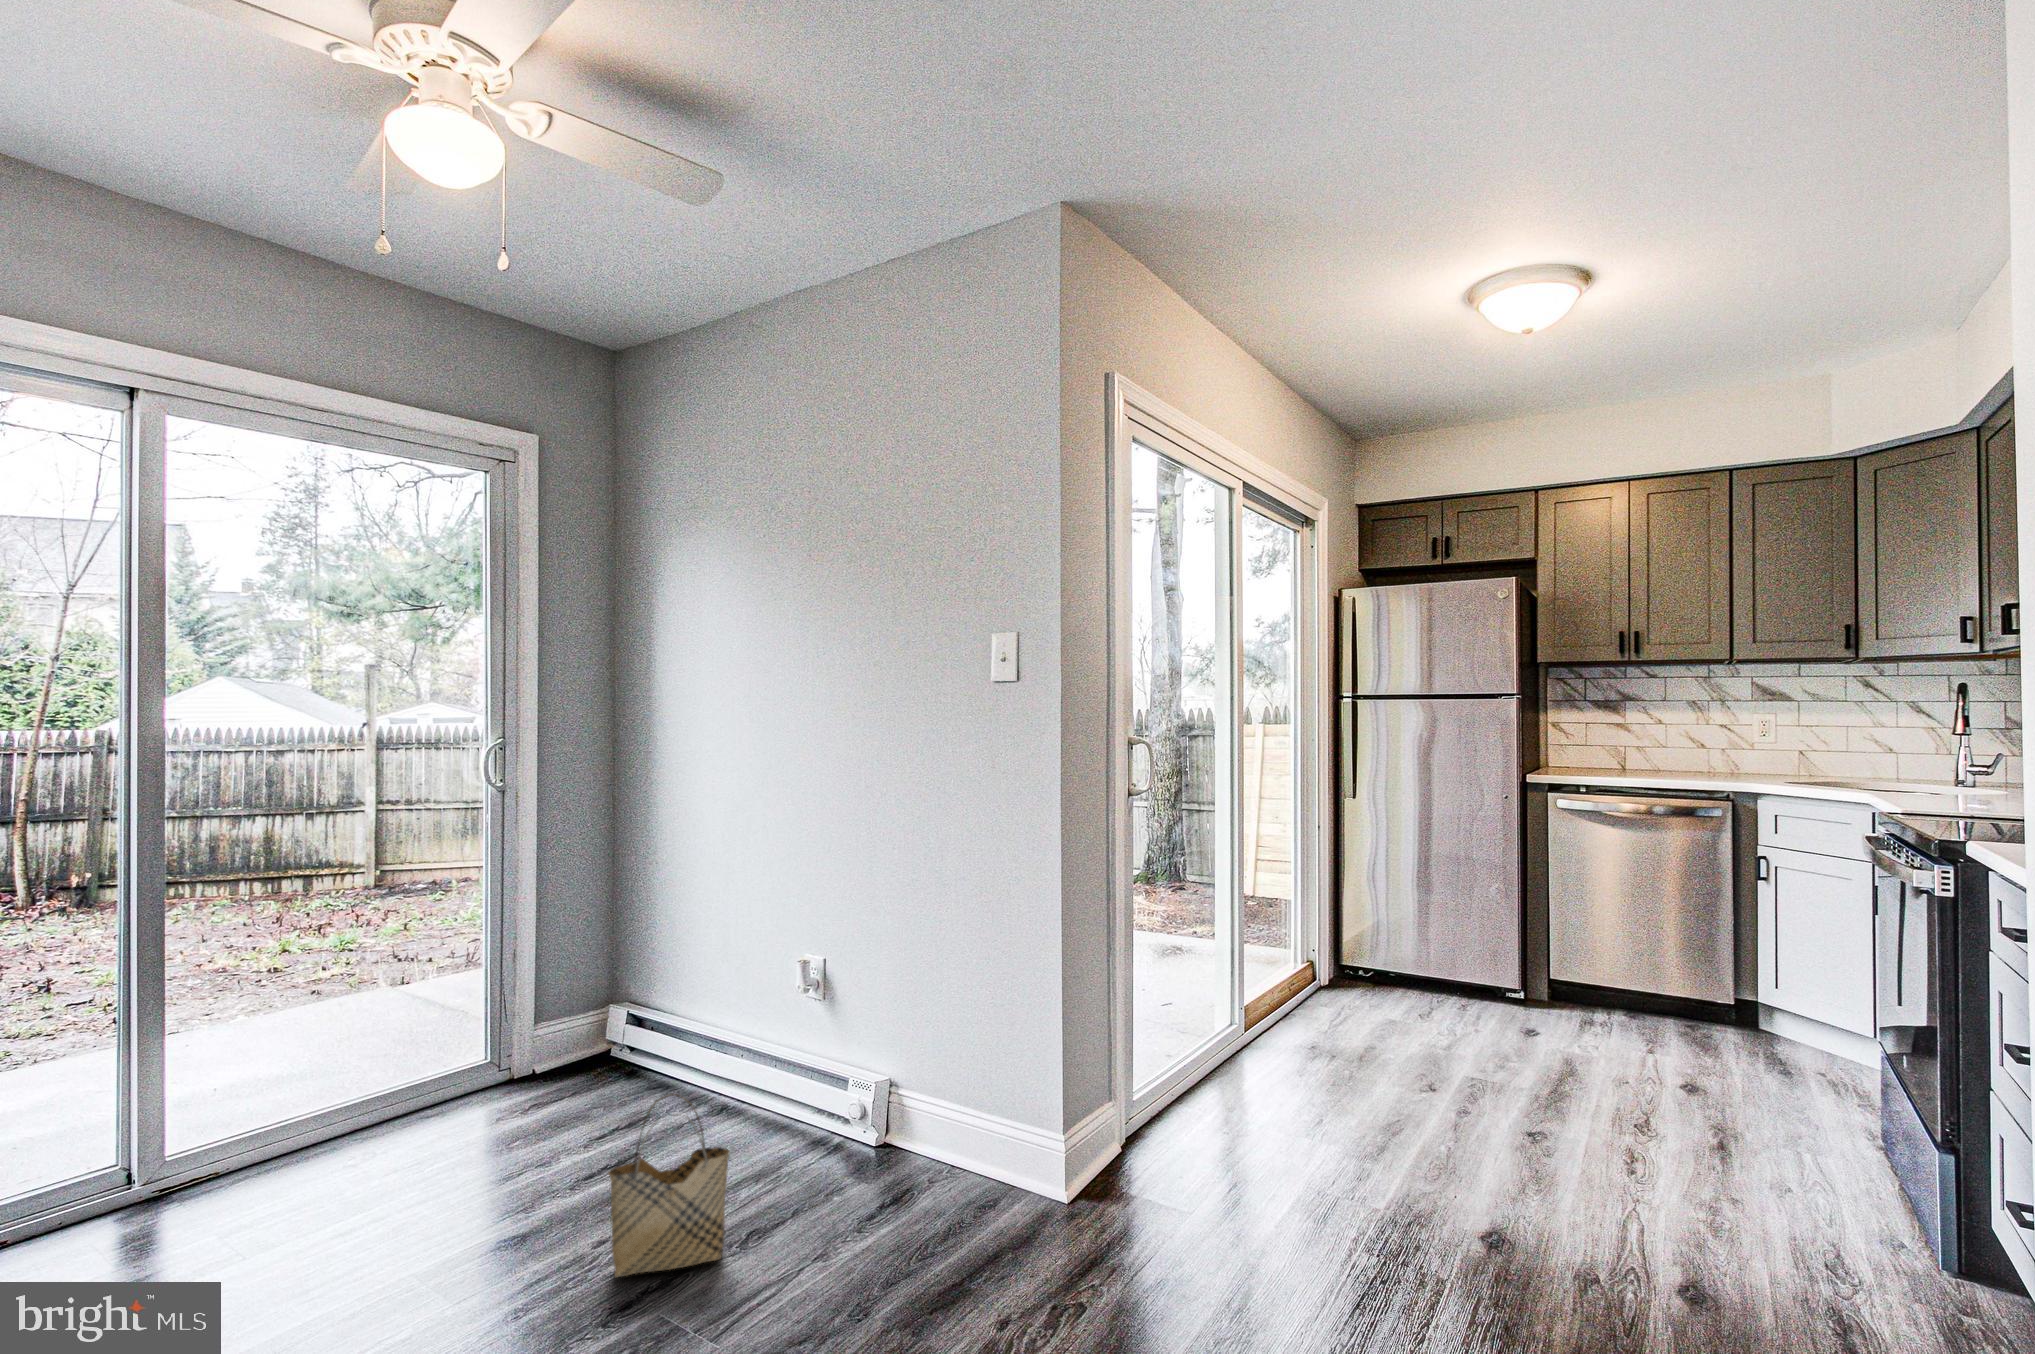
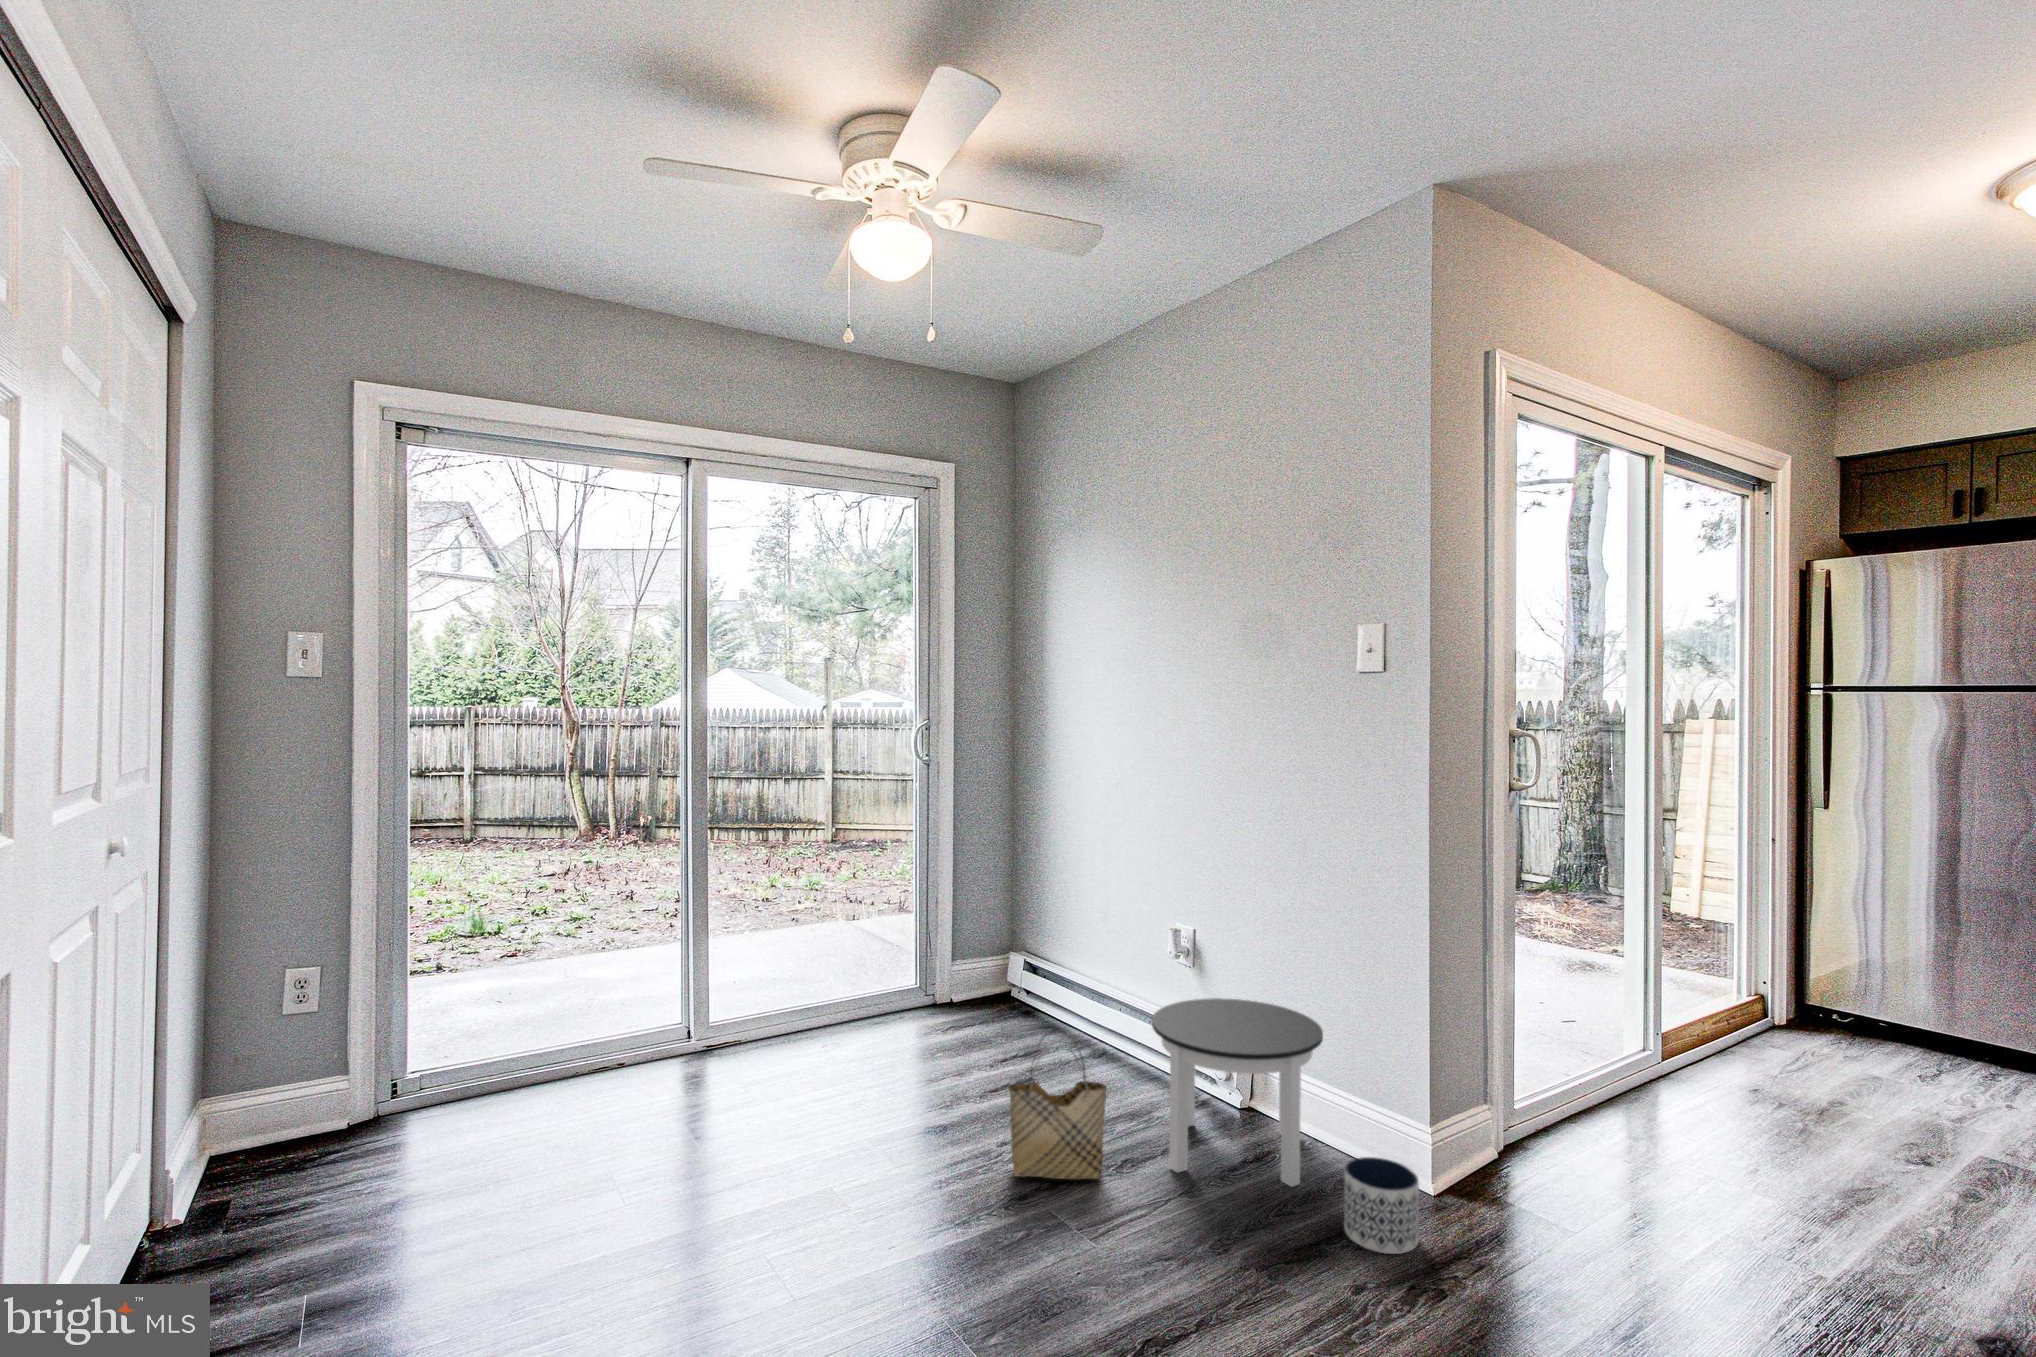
round table: none [781,1029,961,1233] -> present [1152,998,1323,1187]
planter: none [986,1179,1057,1280] -> present [1344,1157,1419,1254]

